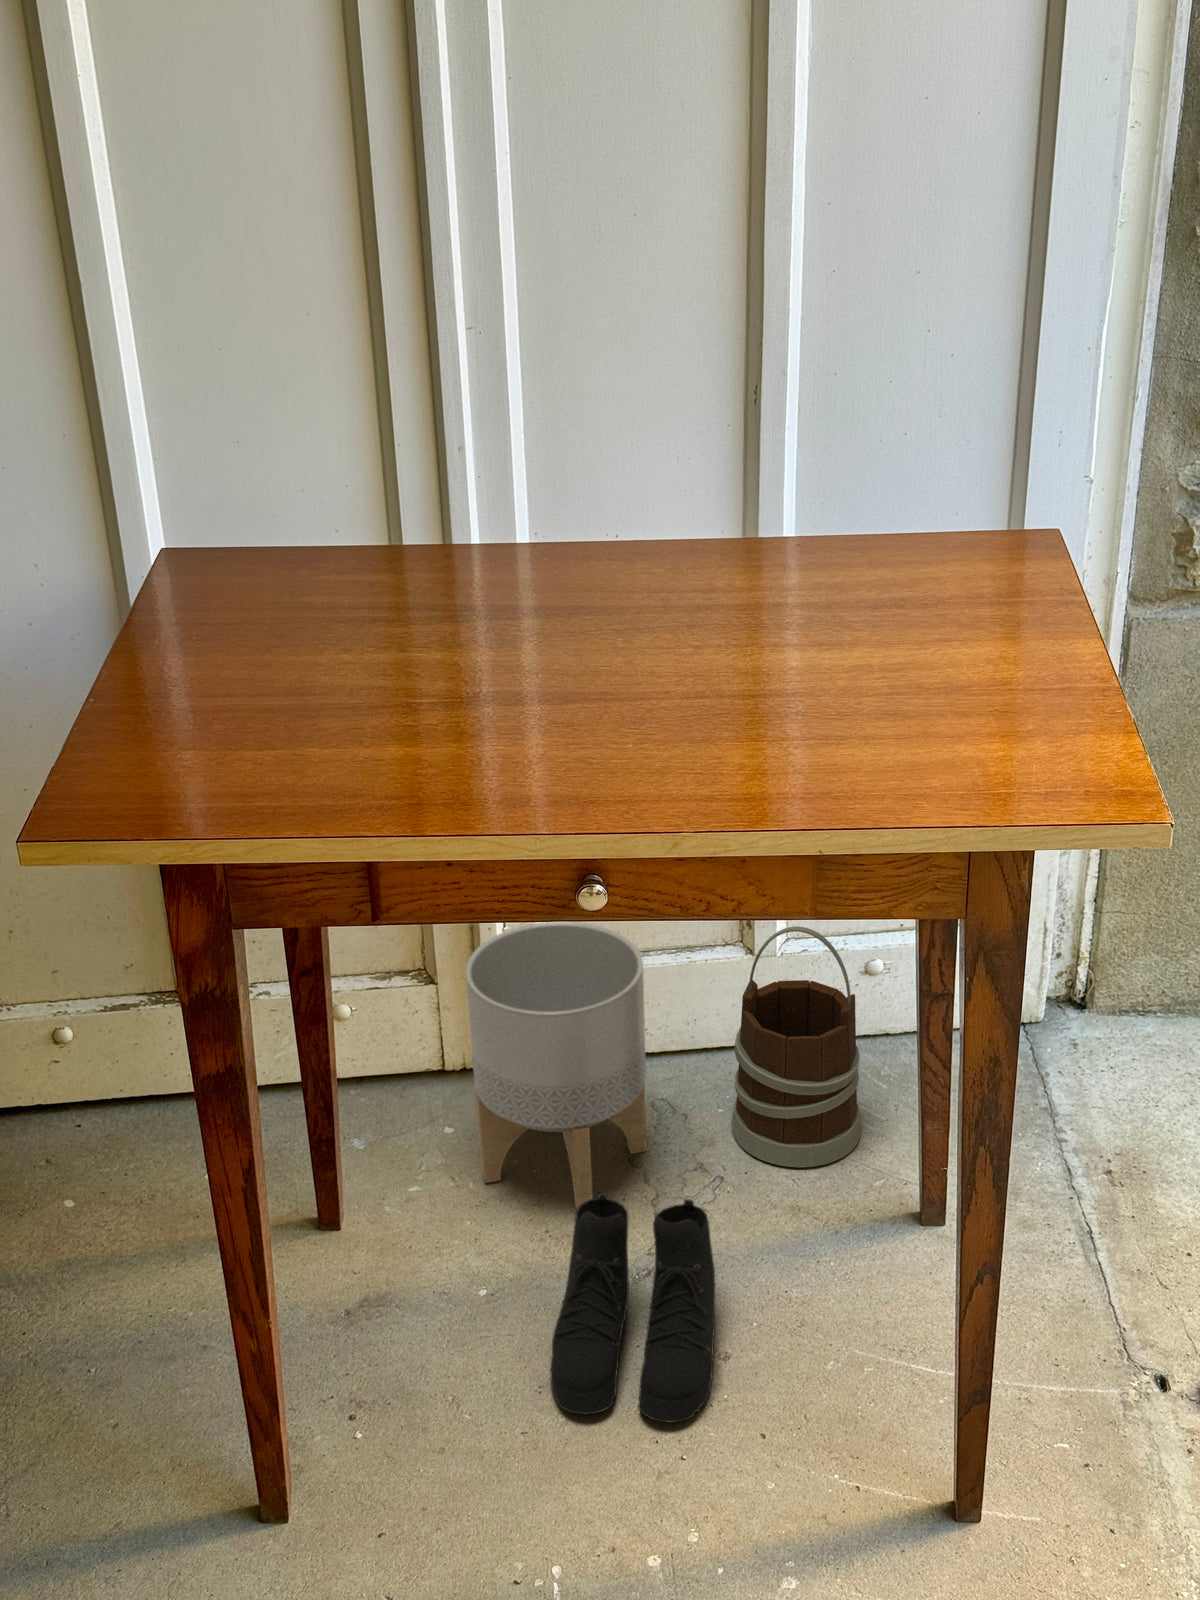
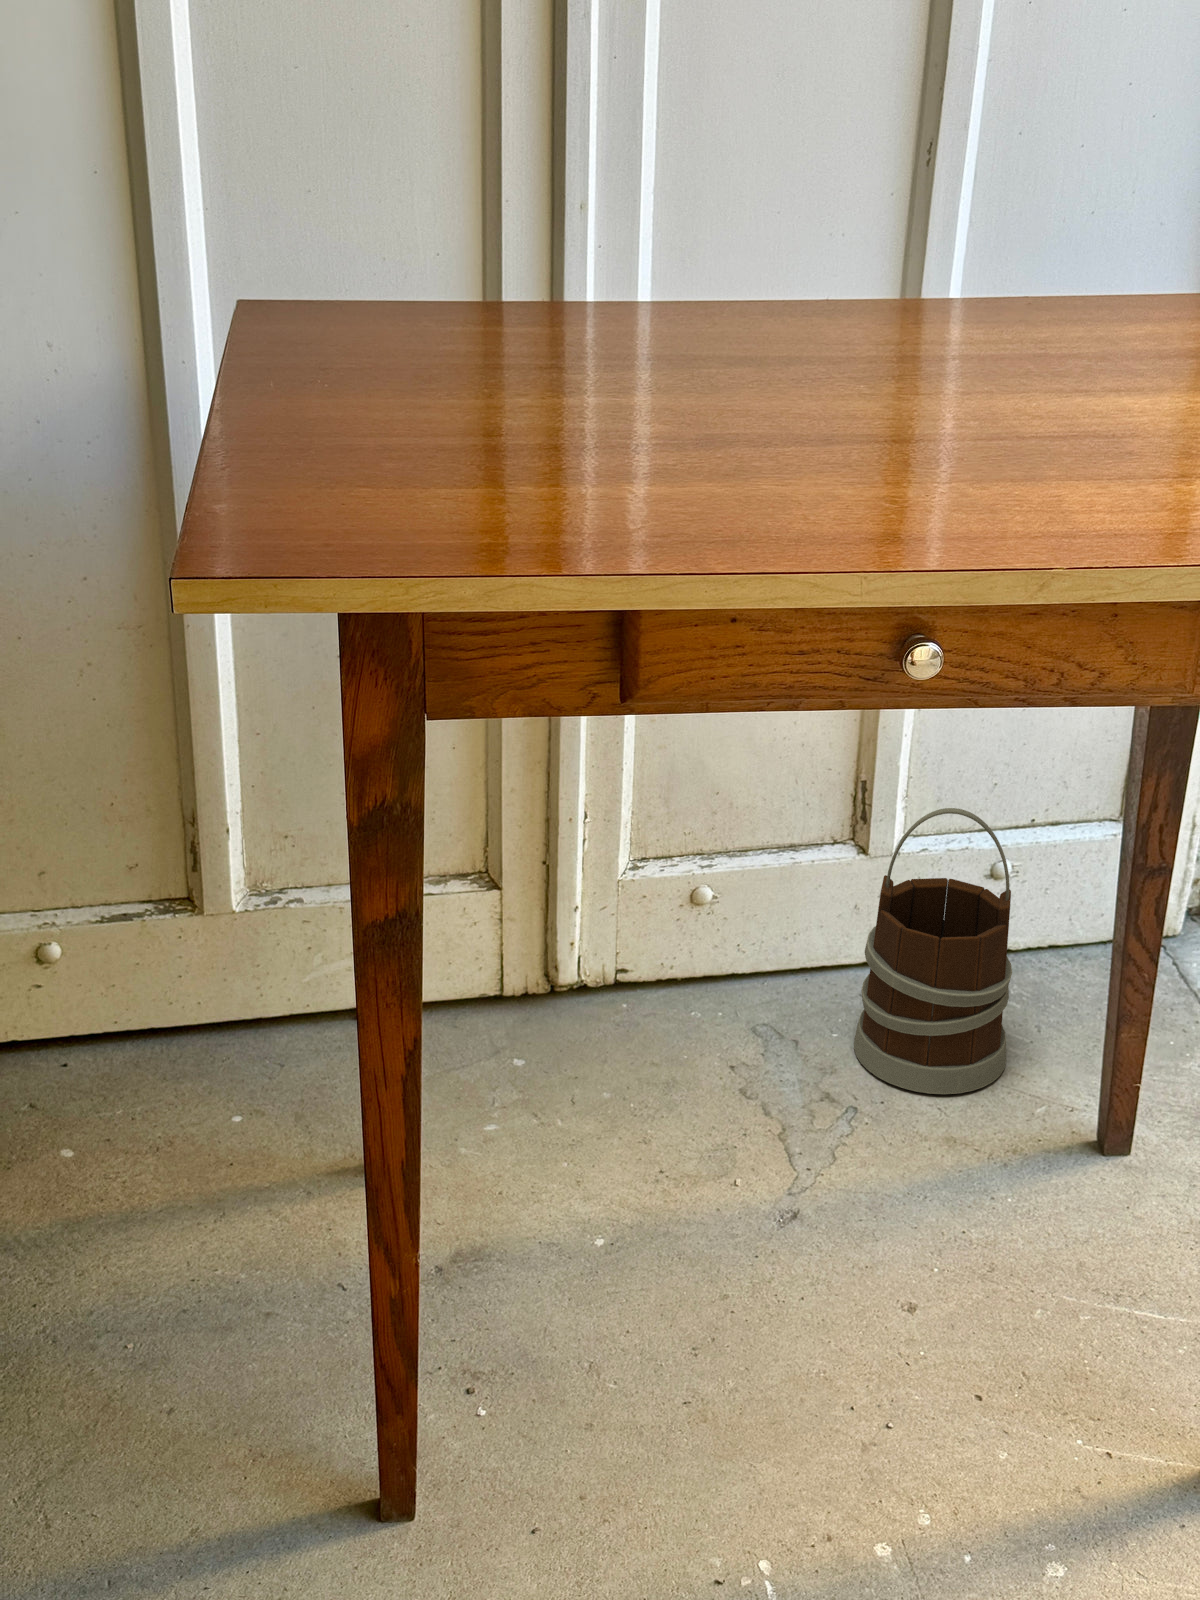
planter: present [466,922,646,1209] -> none [569,805,781,1153]
boots: present [551,1193,715,1422] -> none [707,1115,906,1384]

